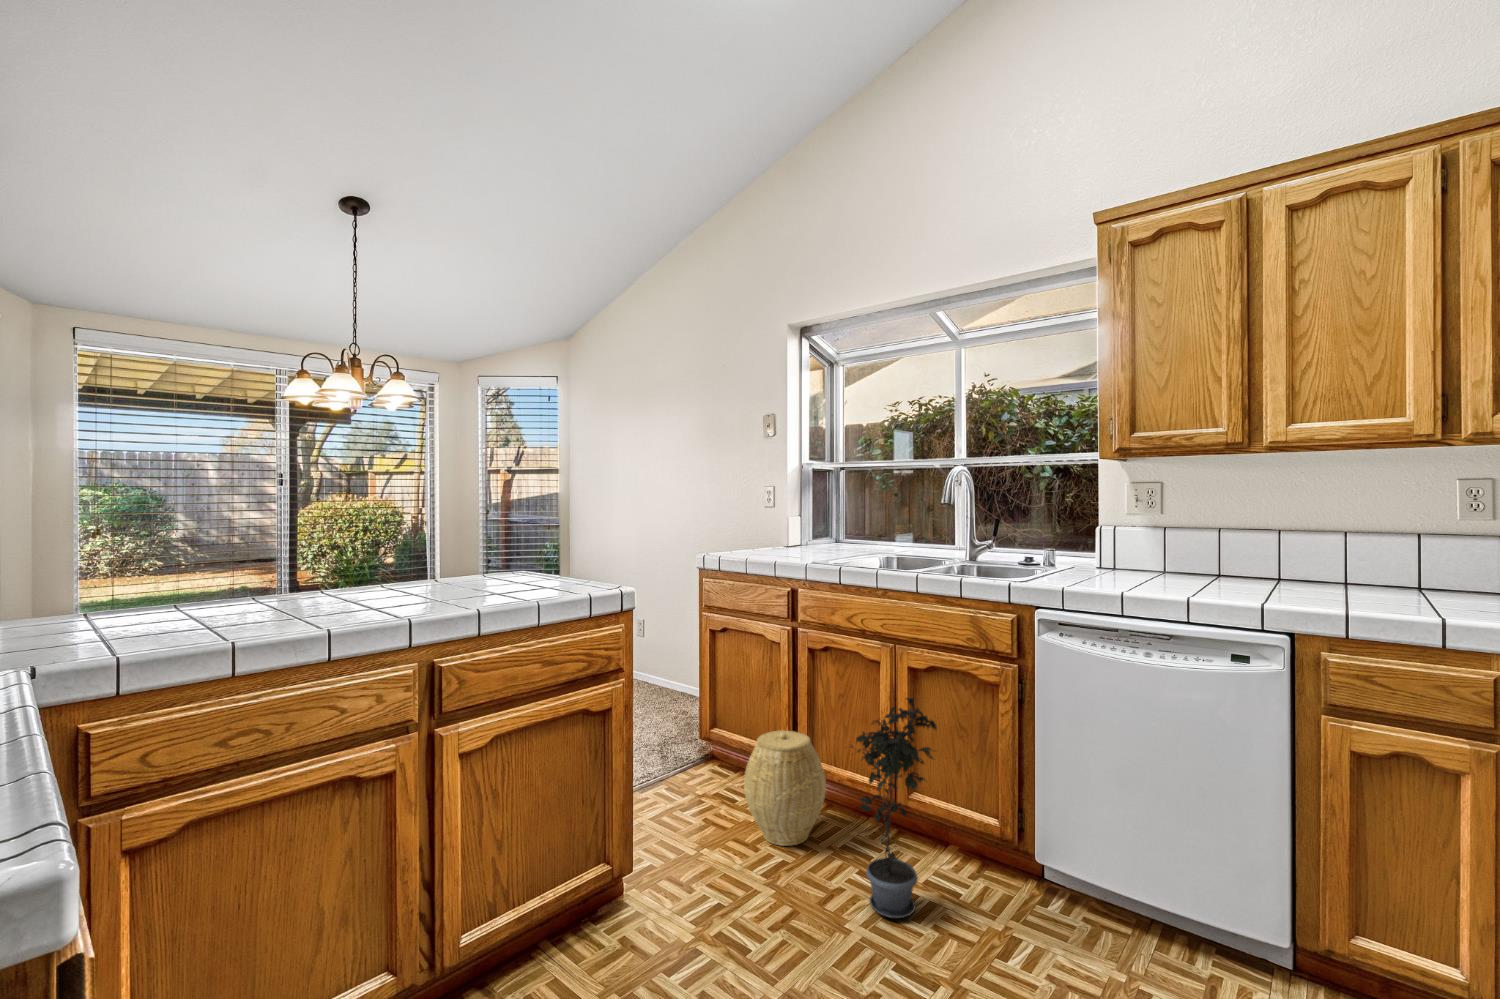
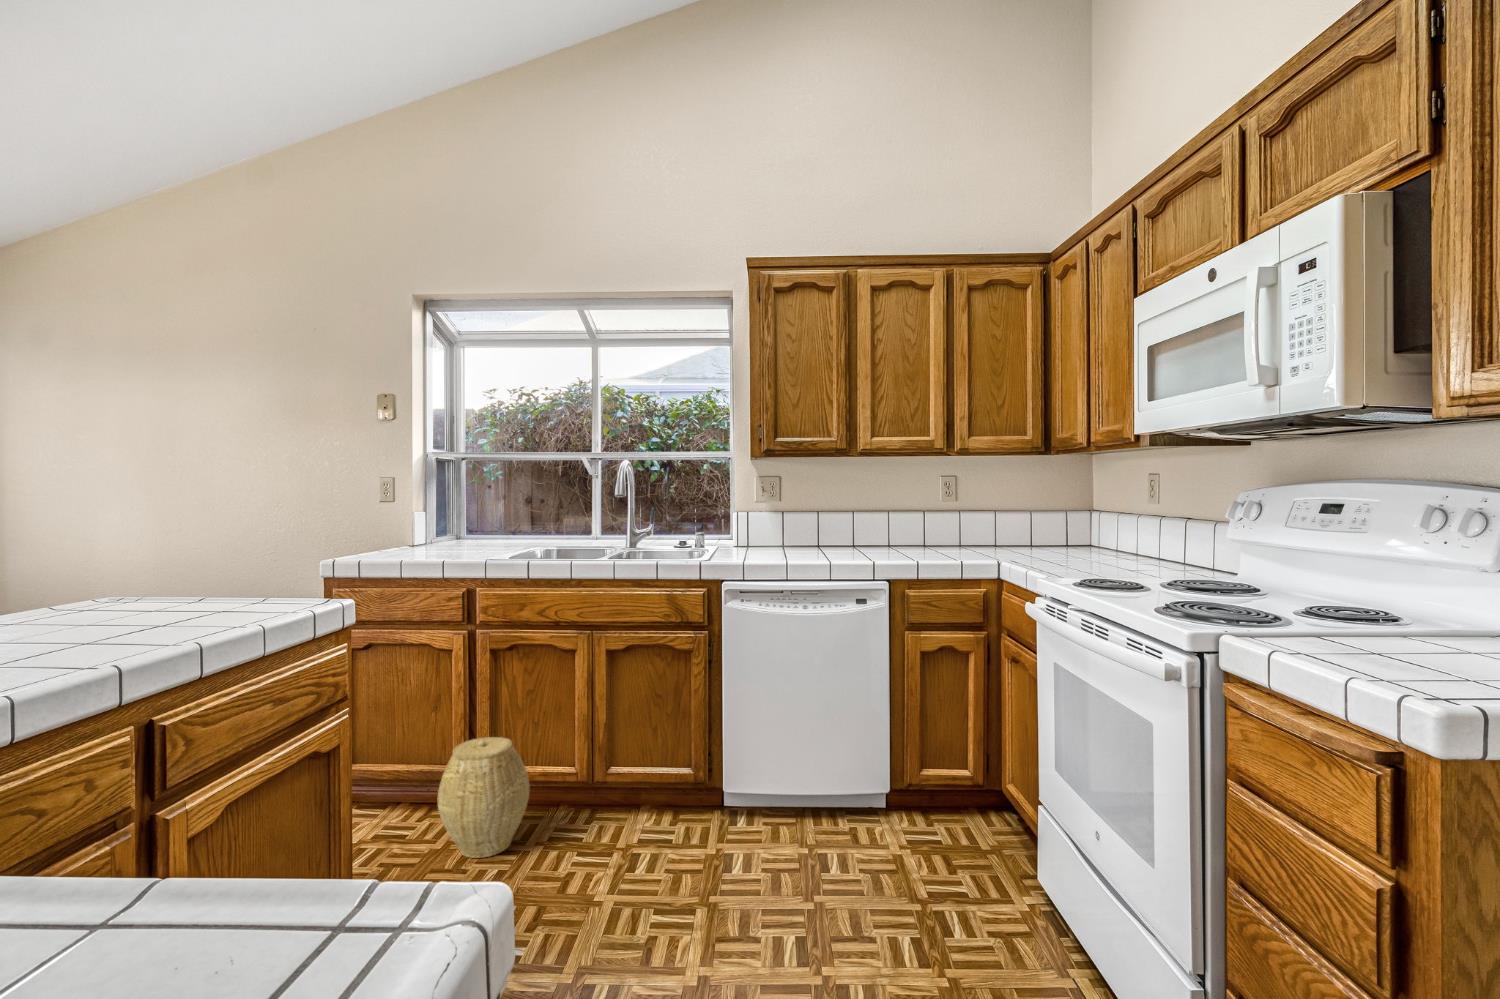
potted plant: present [850,698,937,919] -> none [582,673,670,878]

